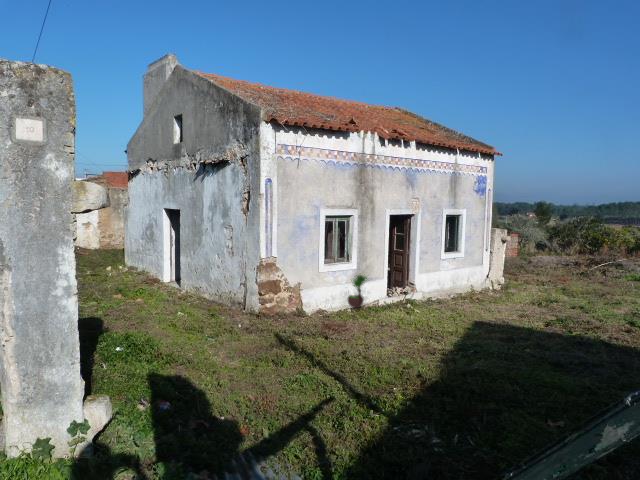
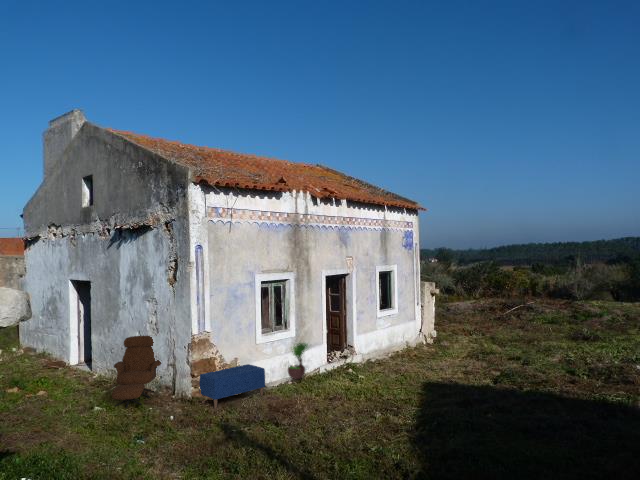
lounge chair: none [193,258,236,317] -> present [112,336,161,408]
bench: none [266,290,324,324] -> present [199,364,265,409]

